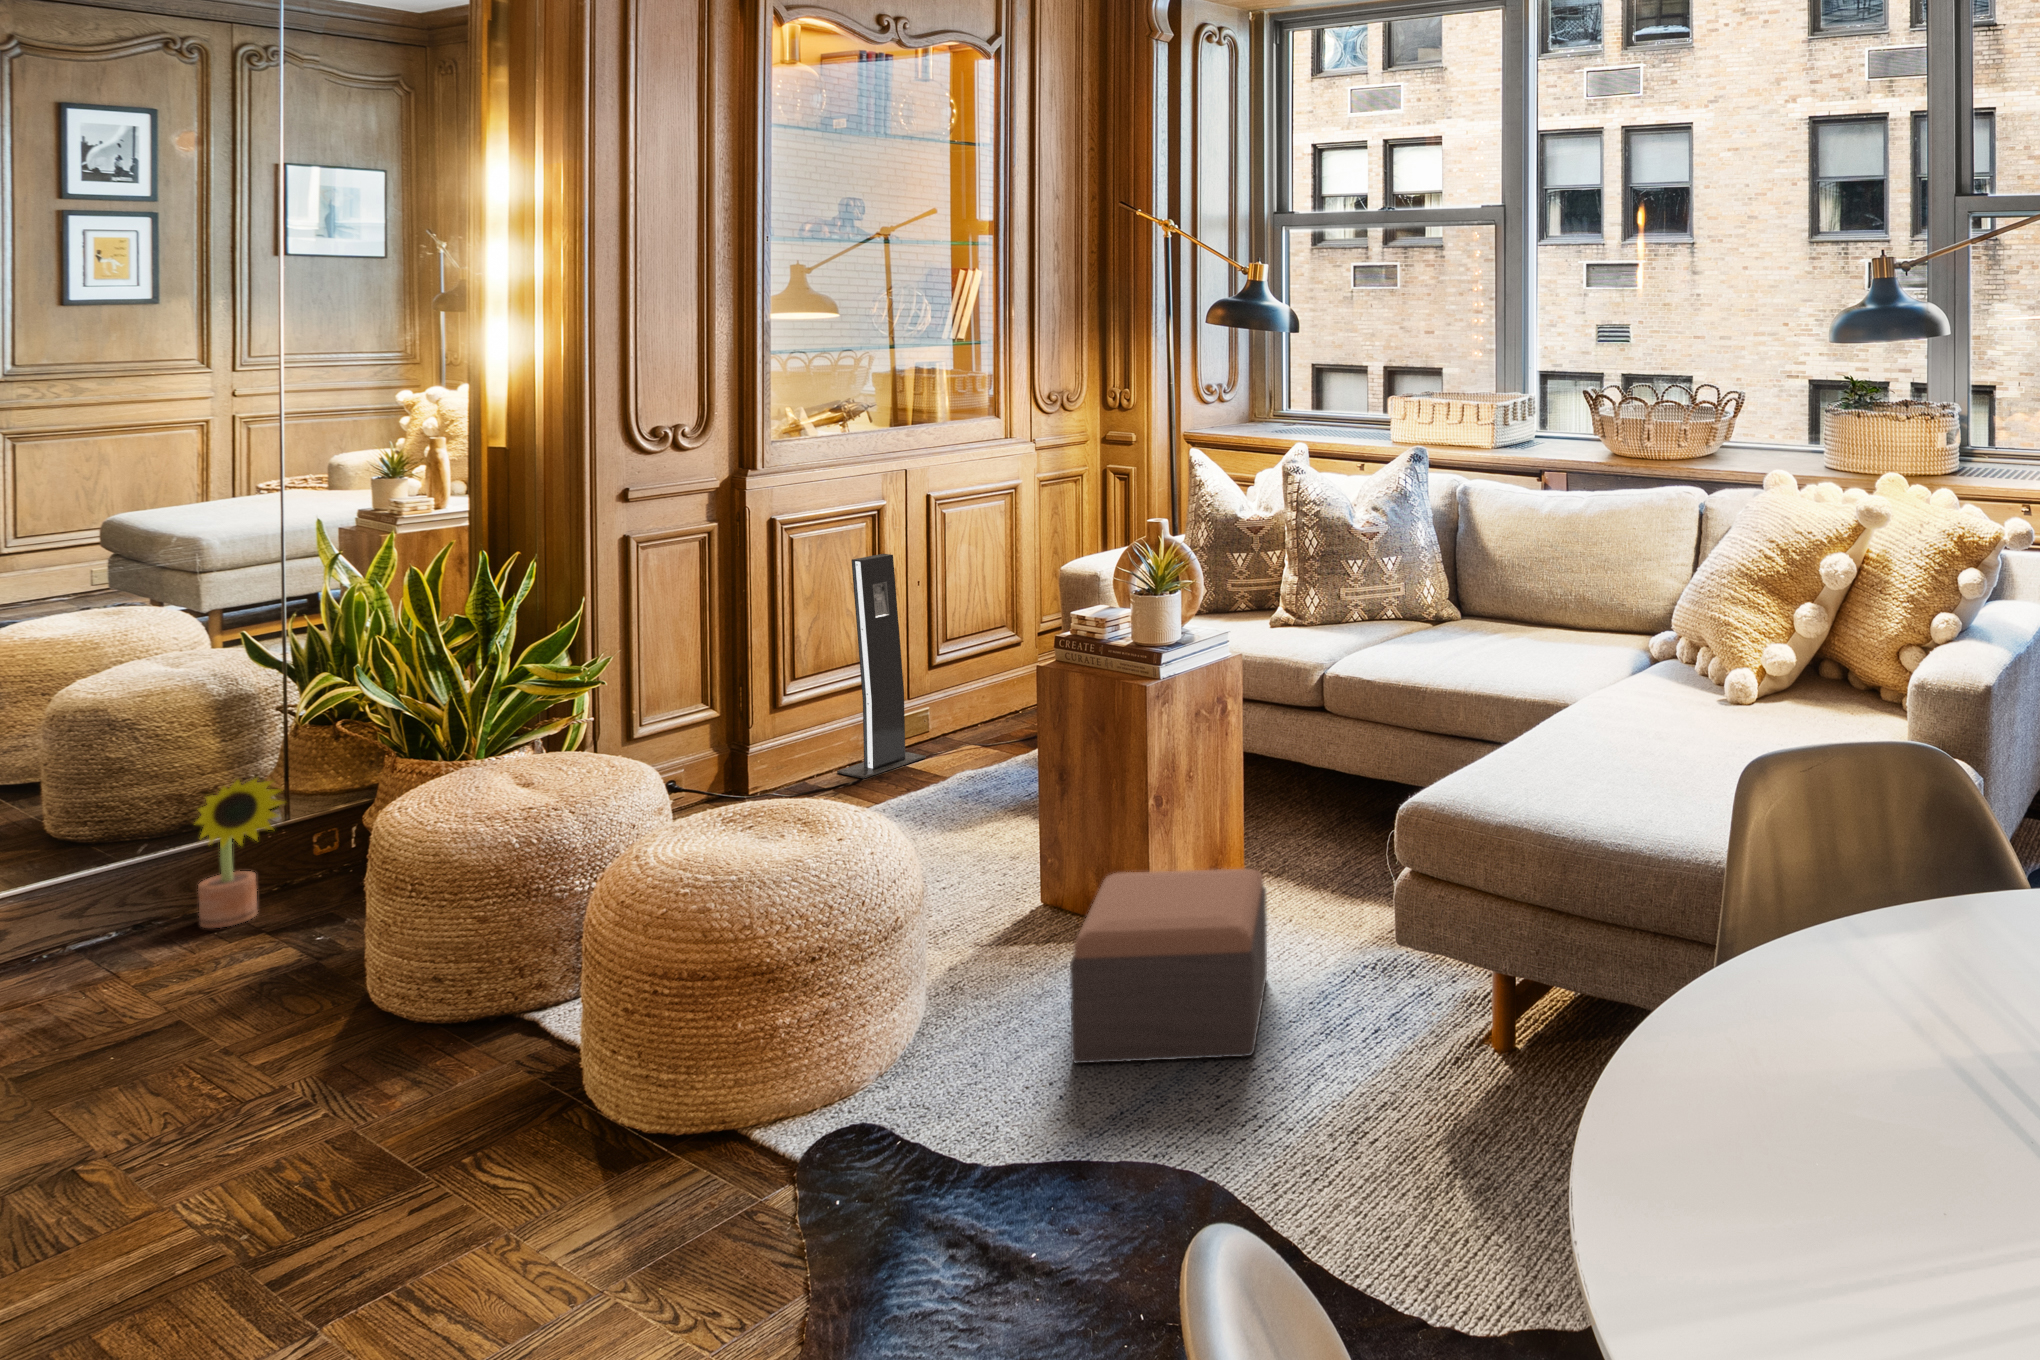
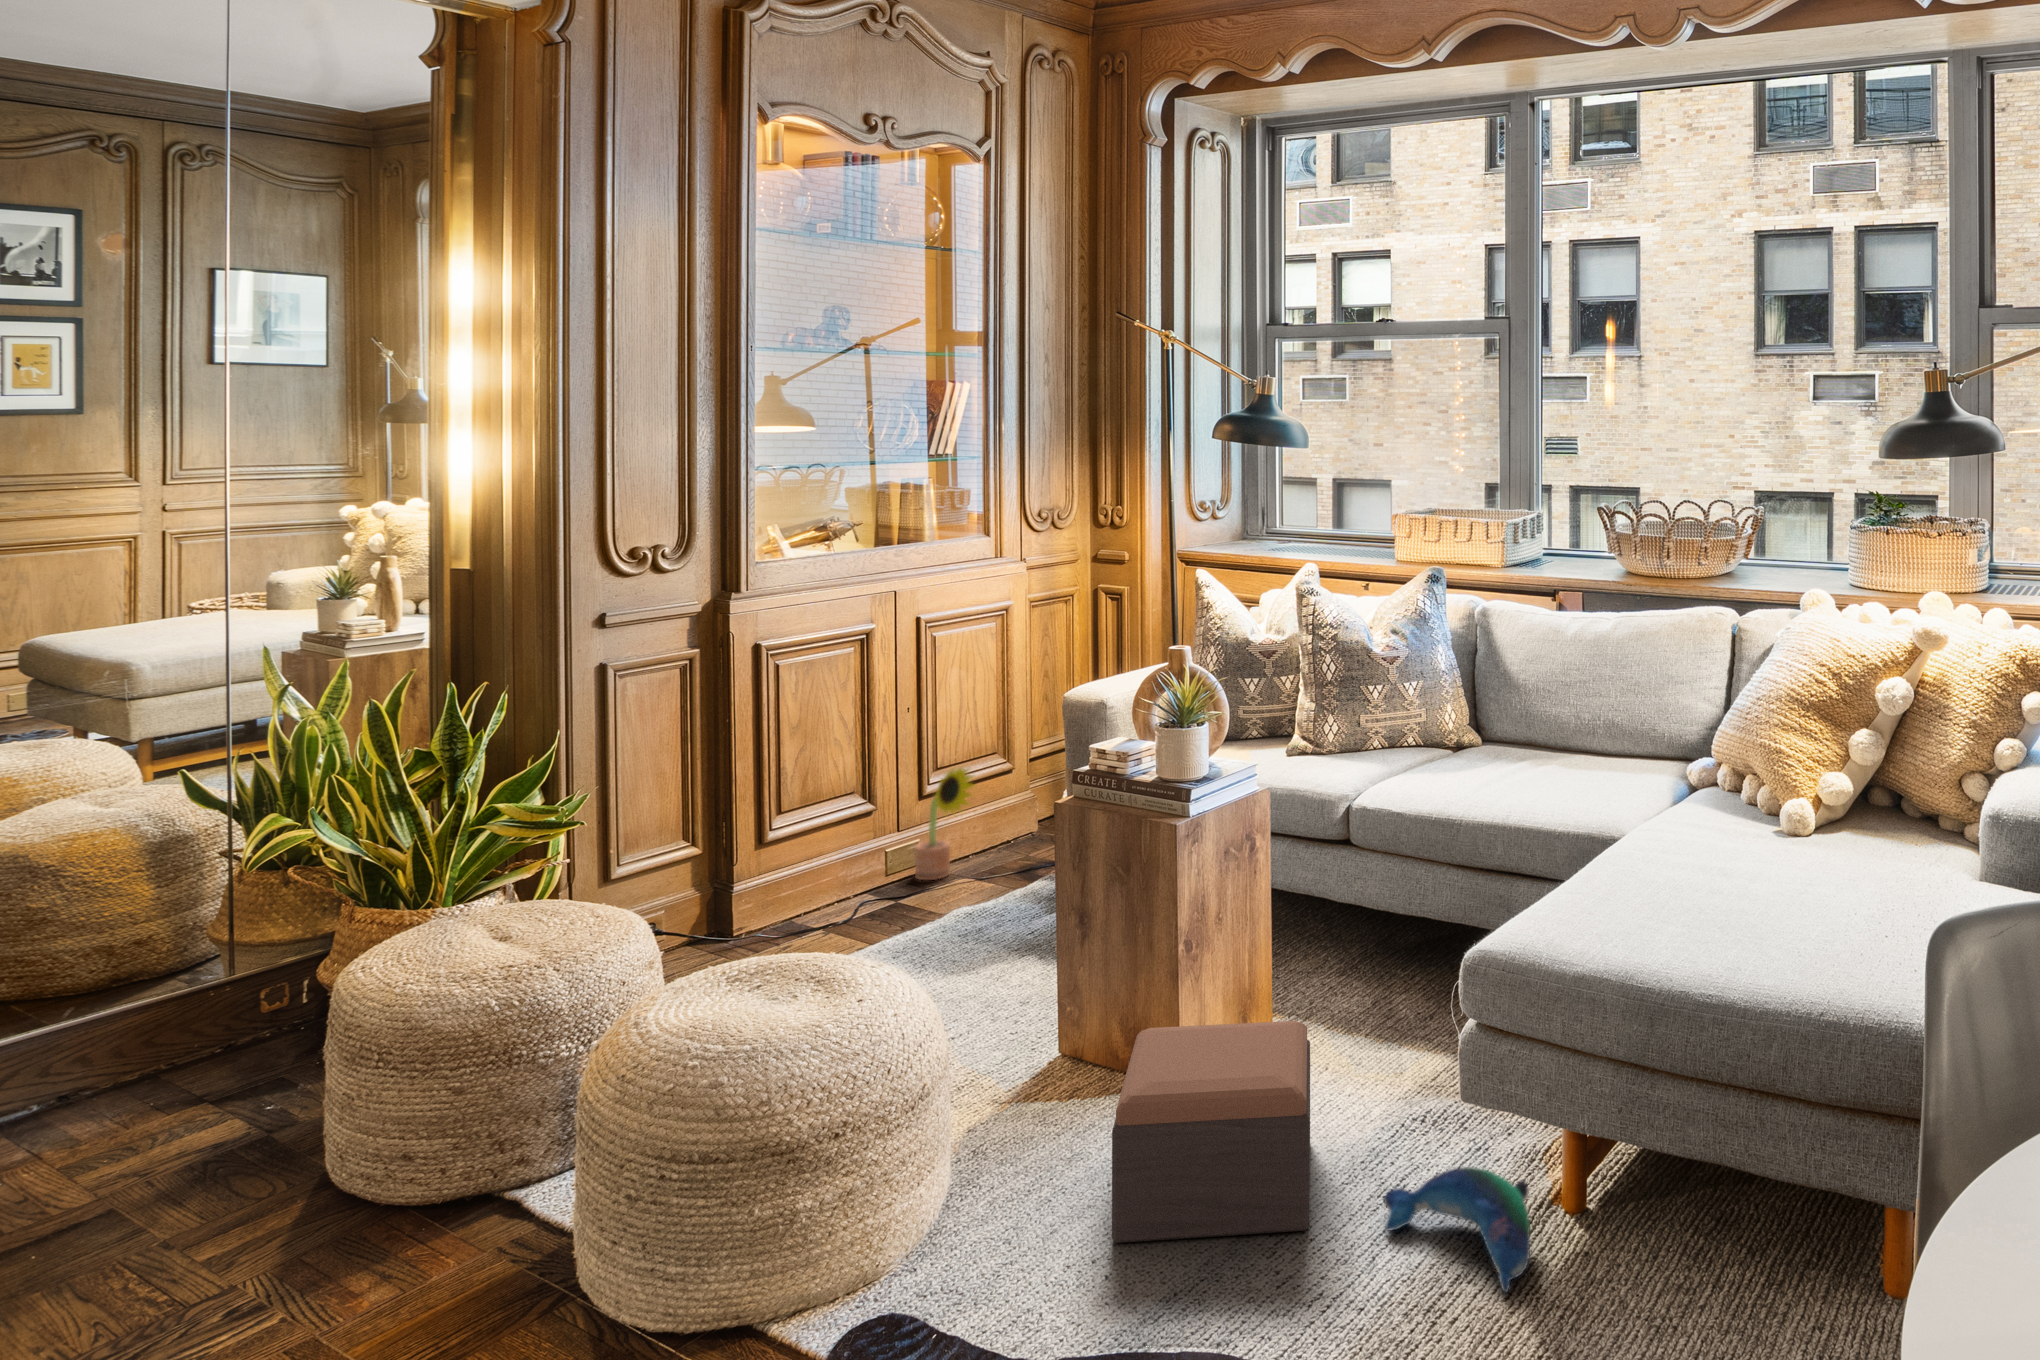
speaker: present [837,554,926,779] -> none [815,678,909,922]
decorative plant: present [196,779,284,928] -> present [915,766,976,880]
plush toy: none [1324,1003,1457,1114] -> present [1384,1167,1530,1292]

